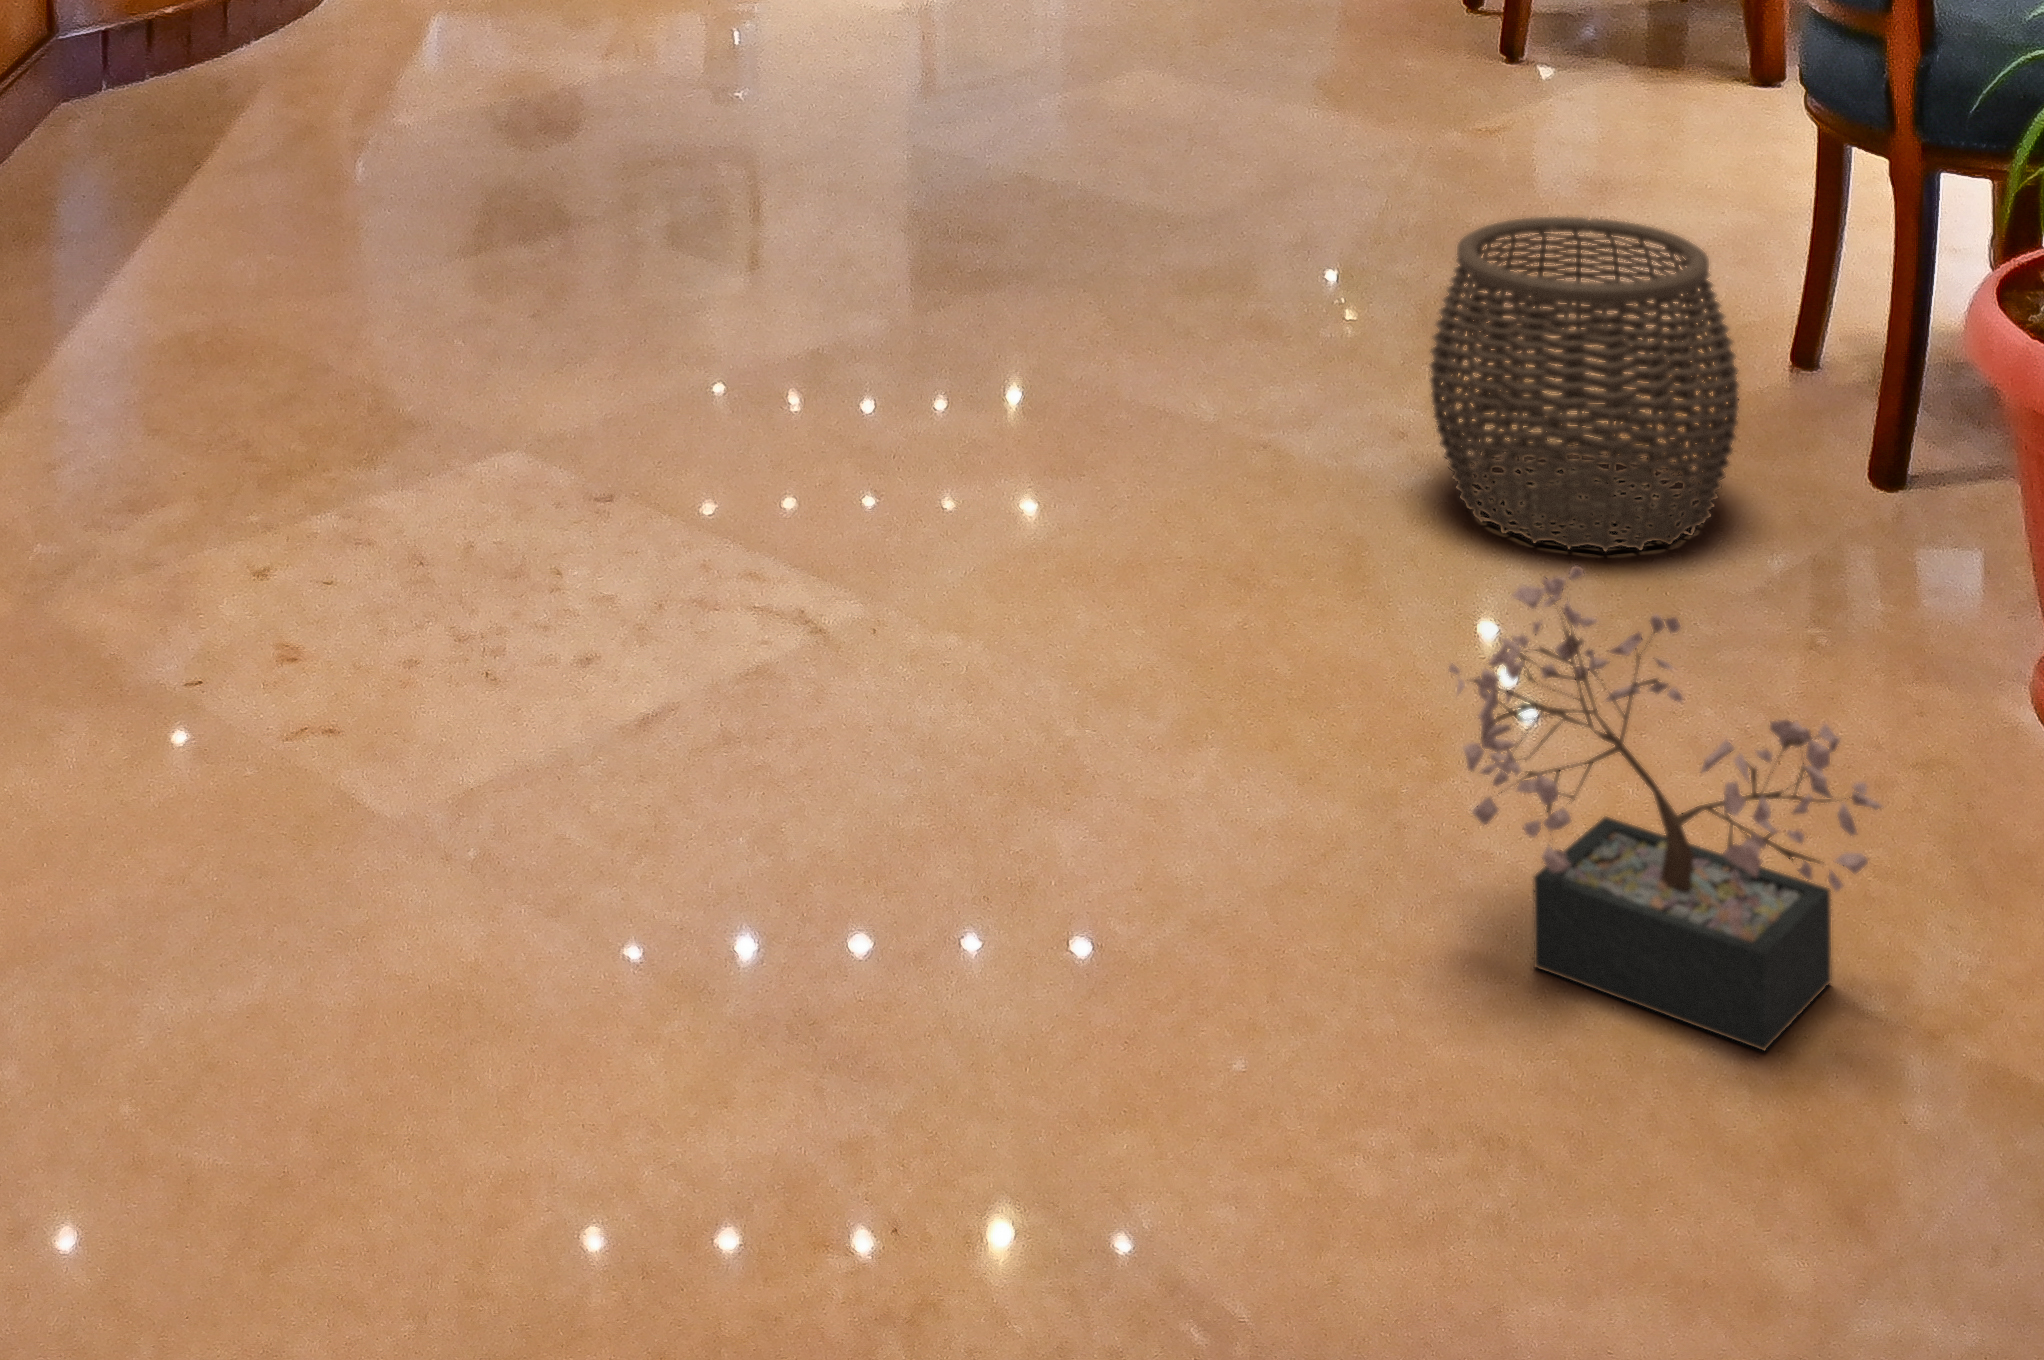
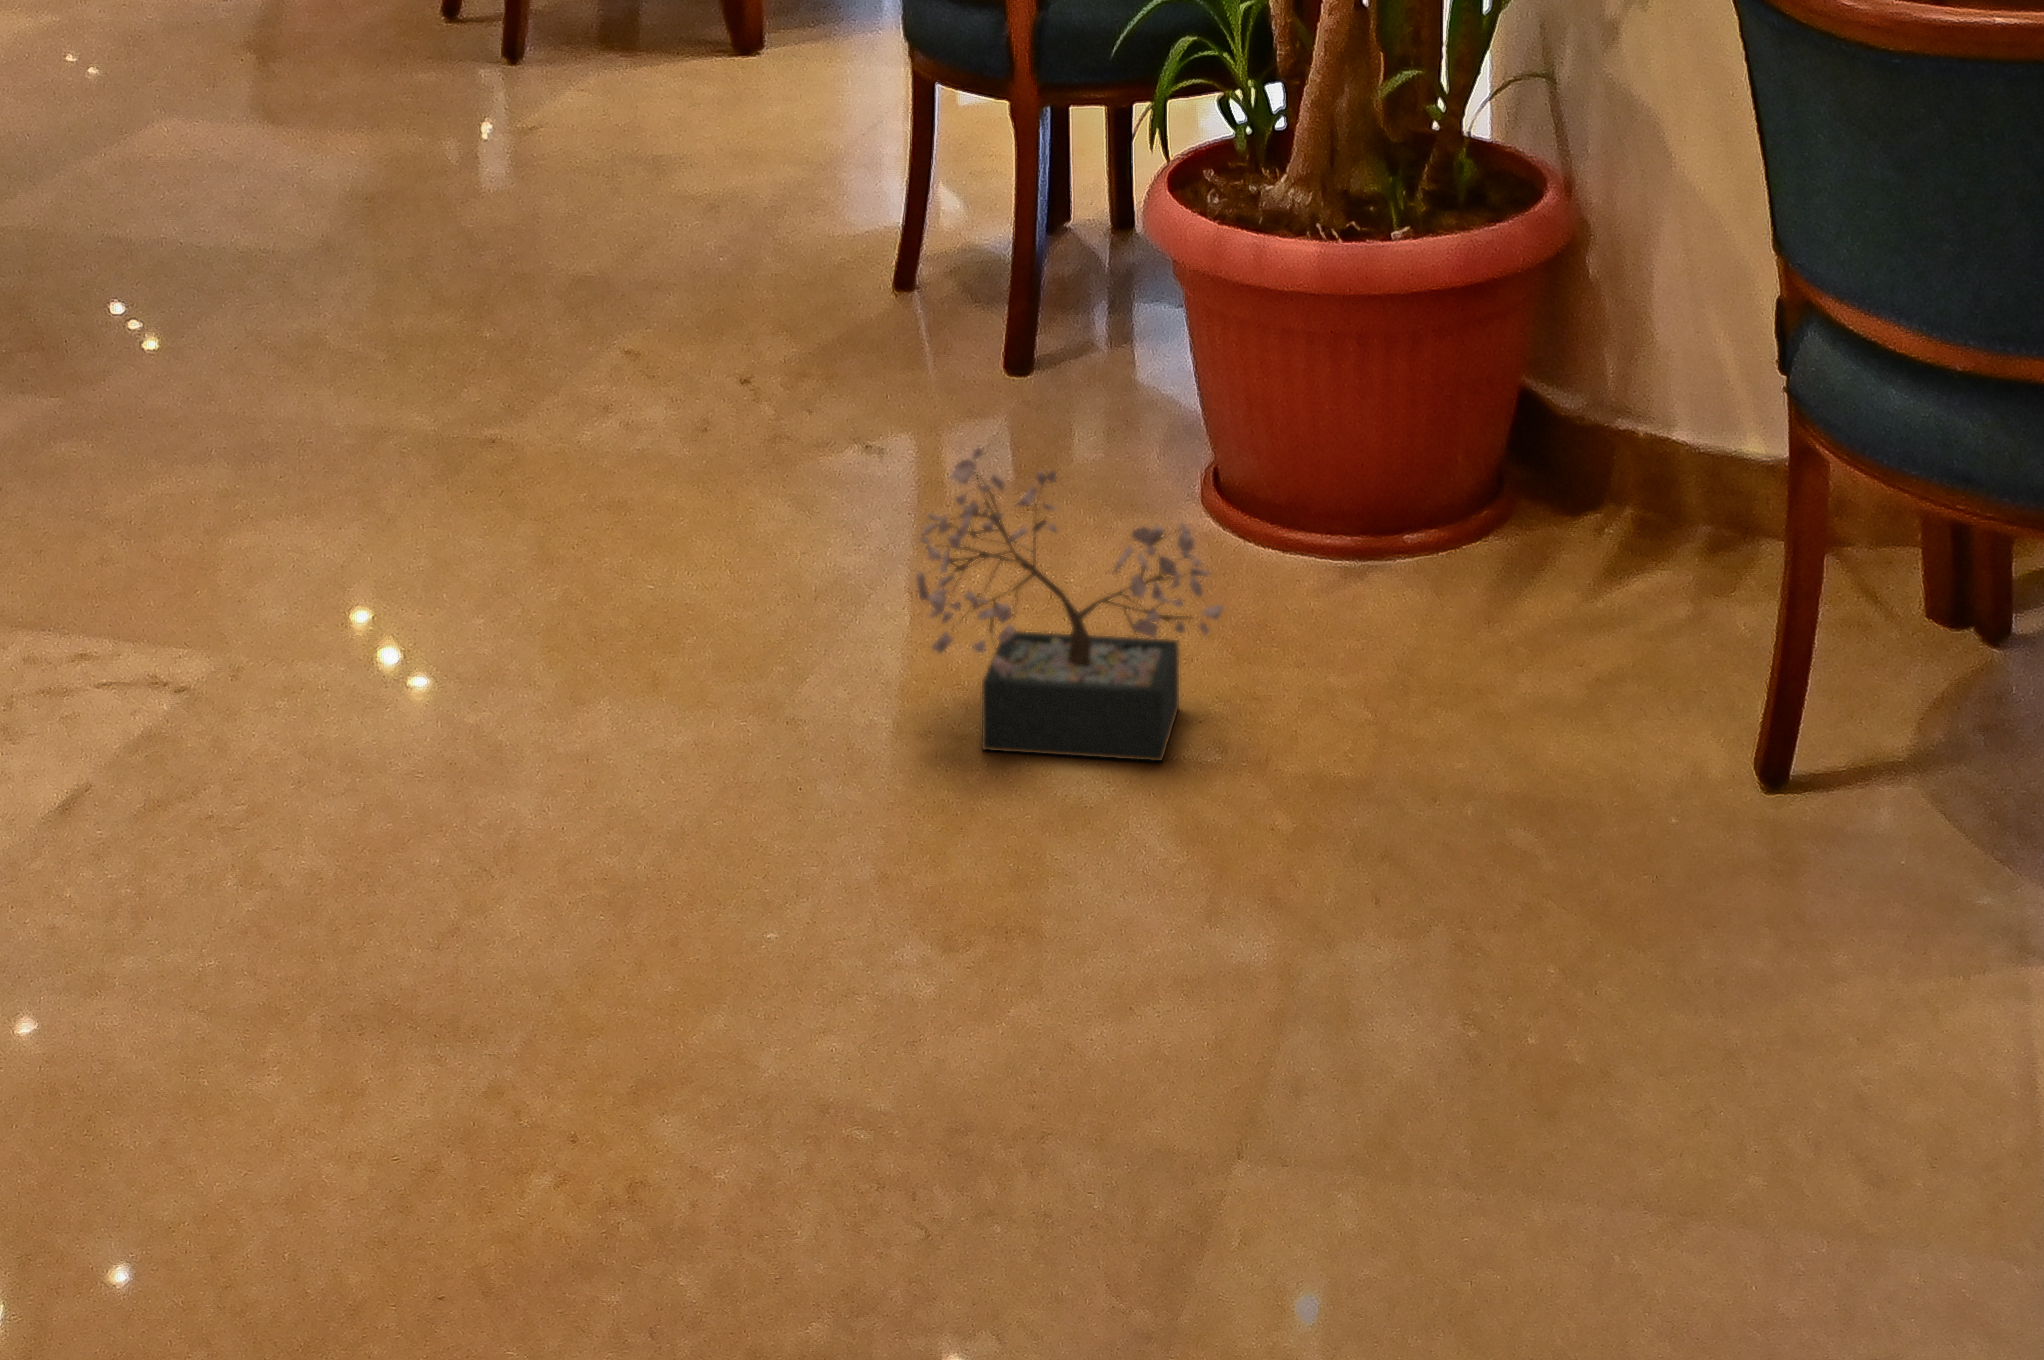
woven basket: present [1430,216,1739,551] -> none [700,188,947,457]

